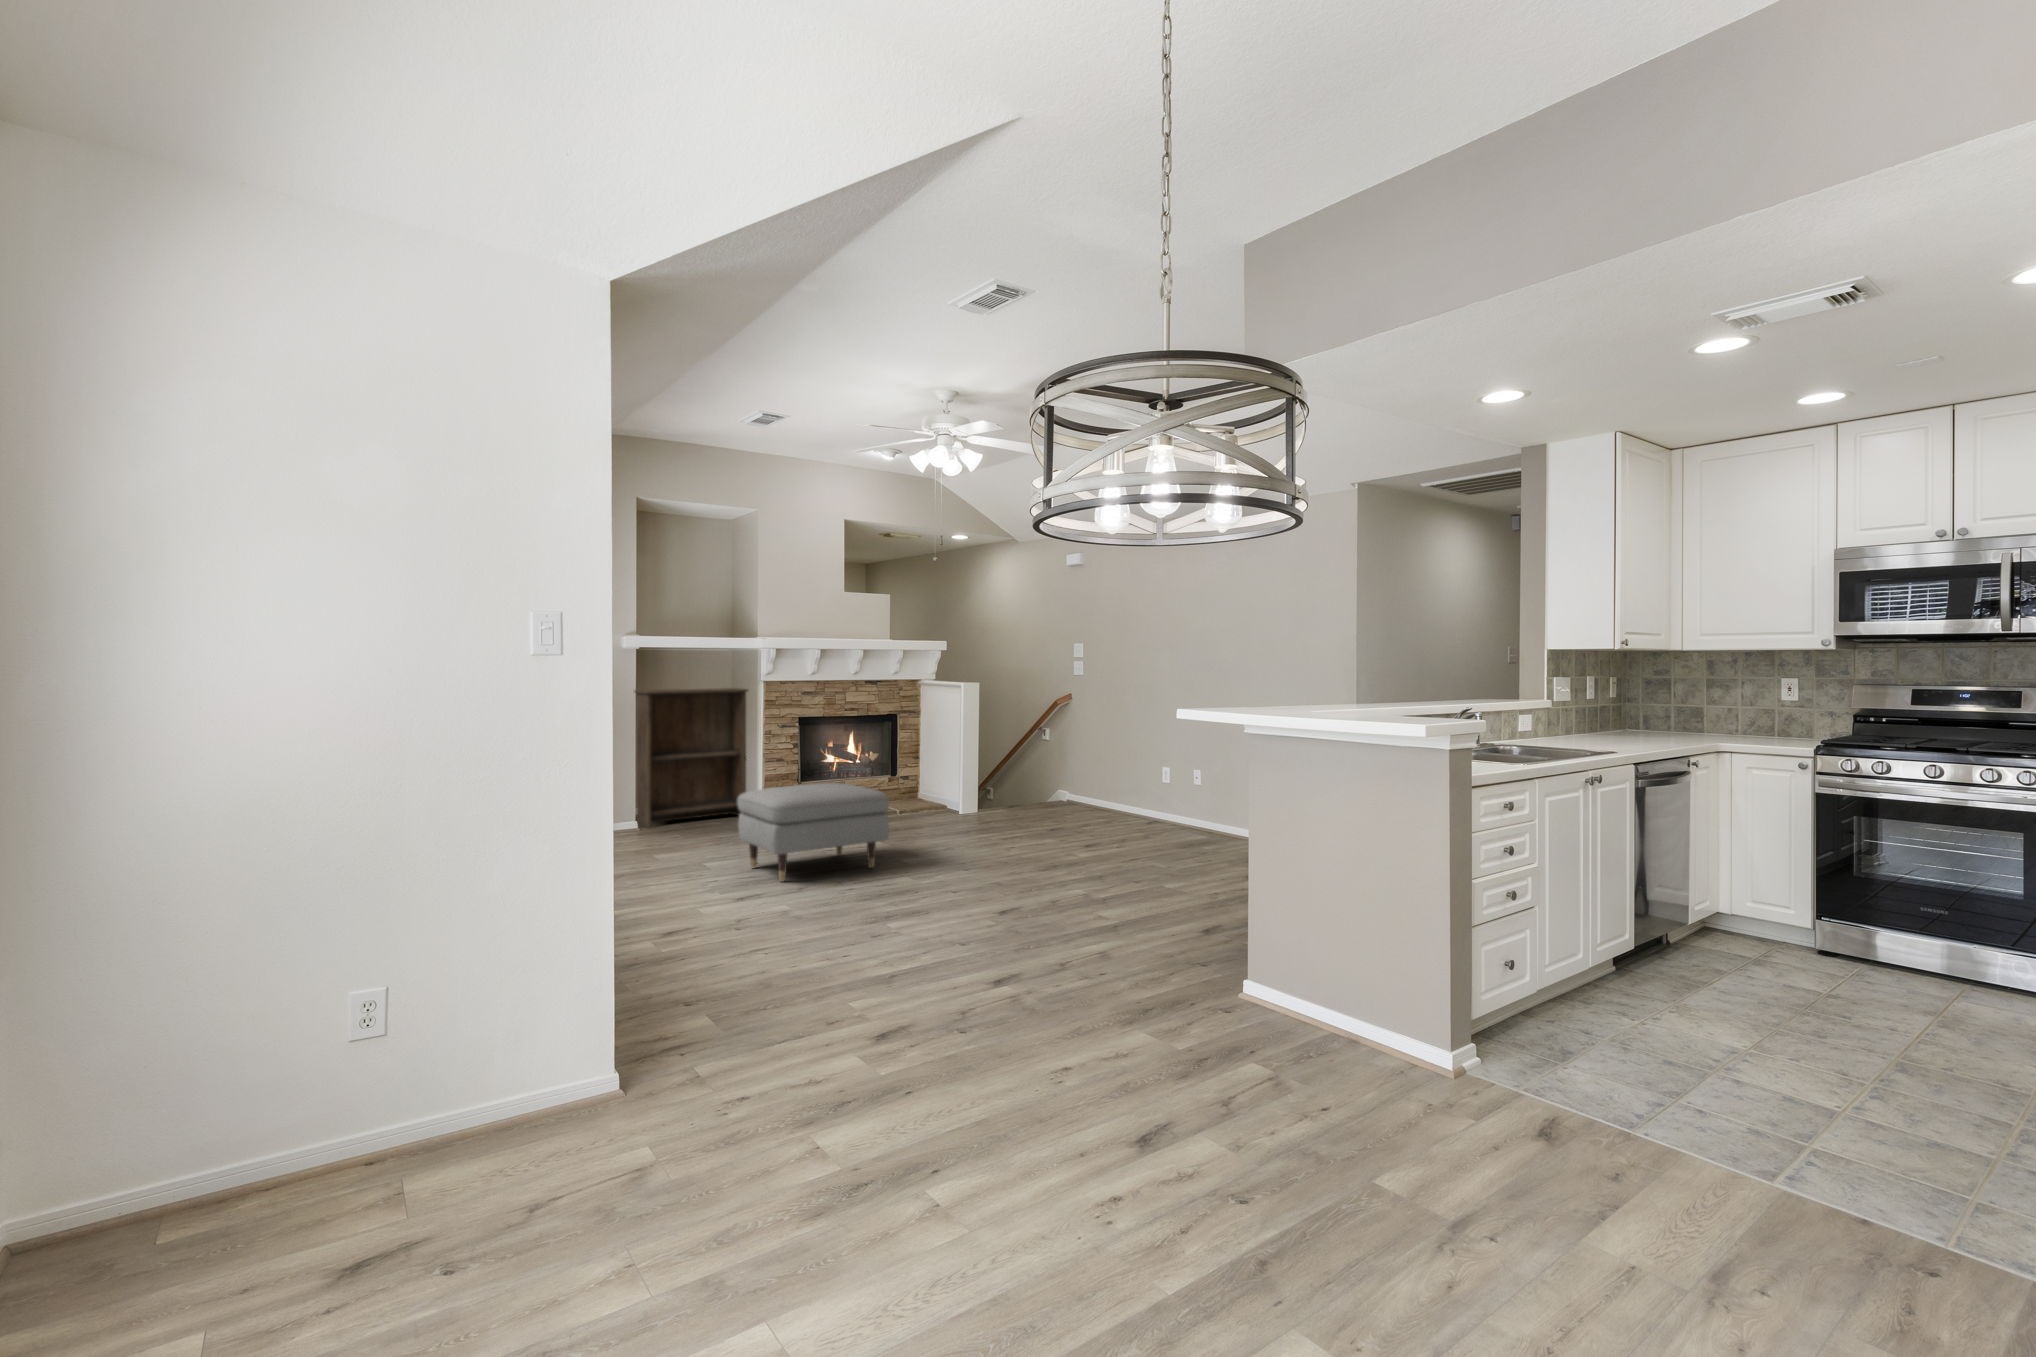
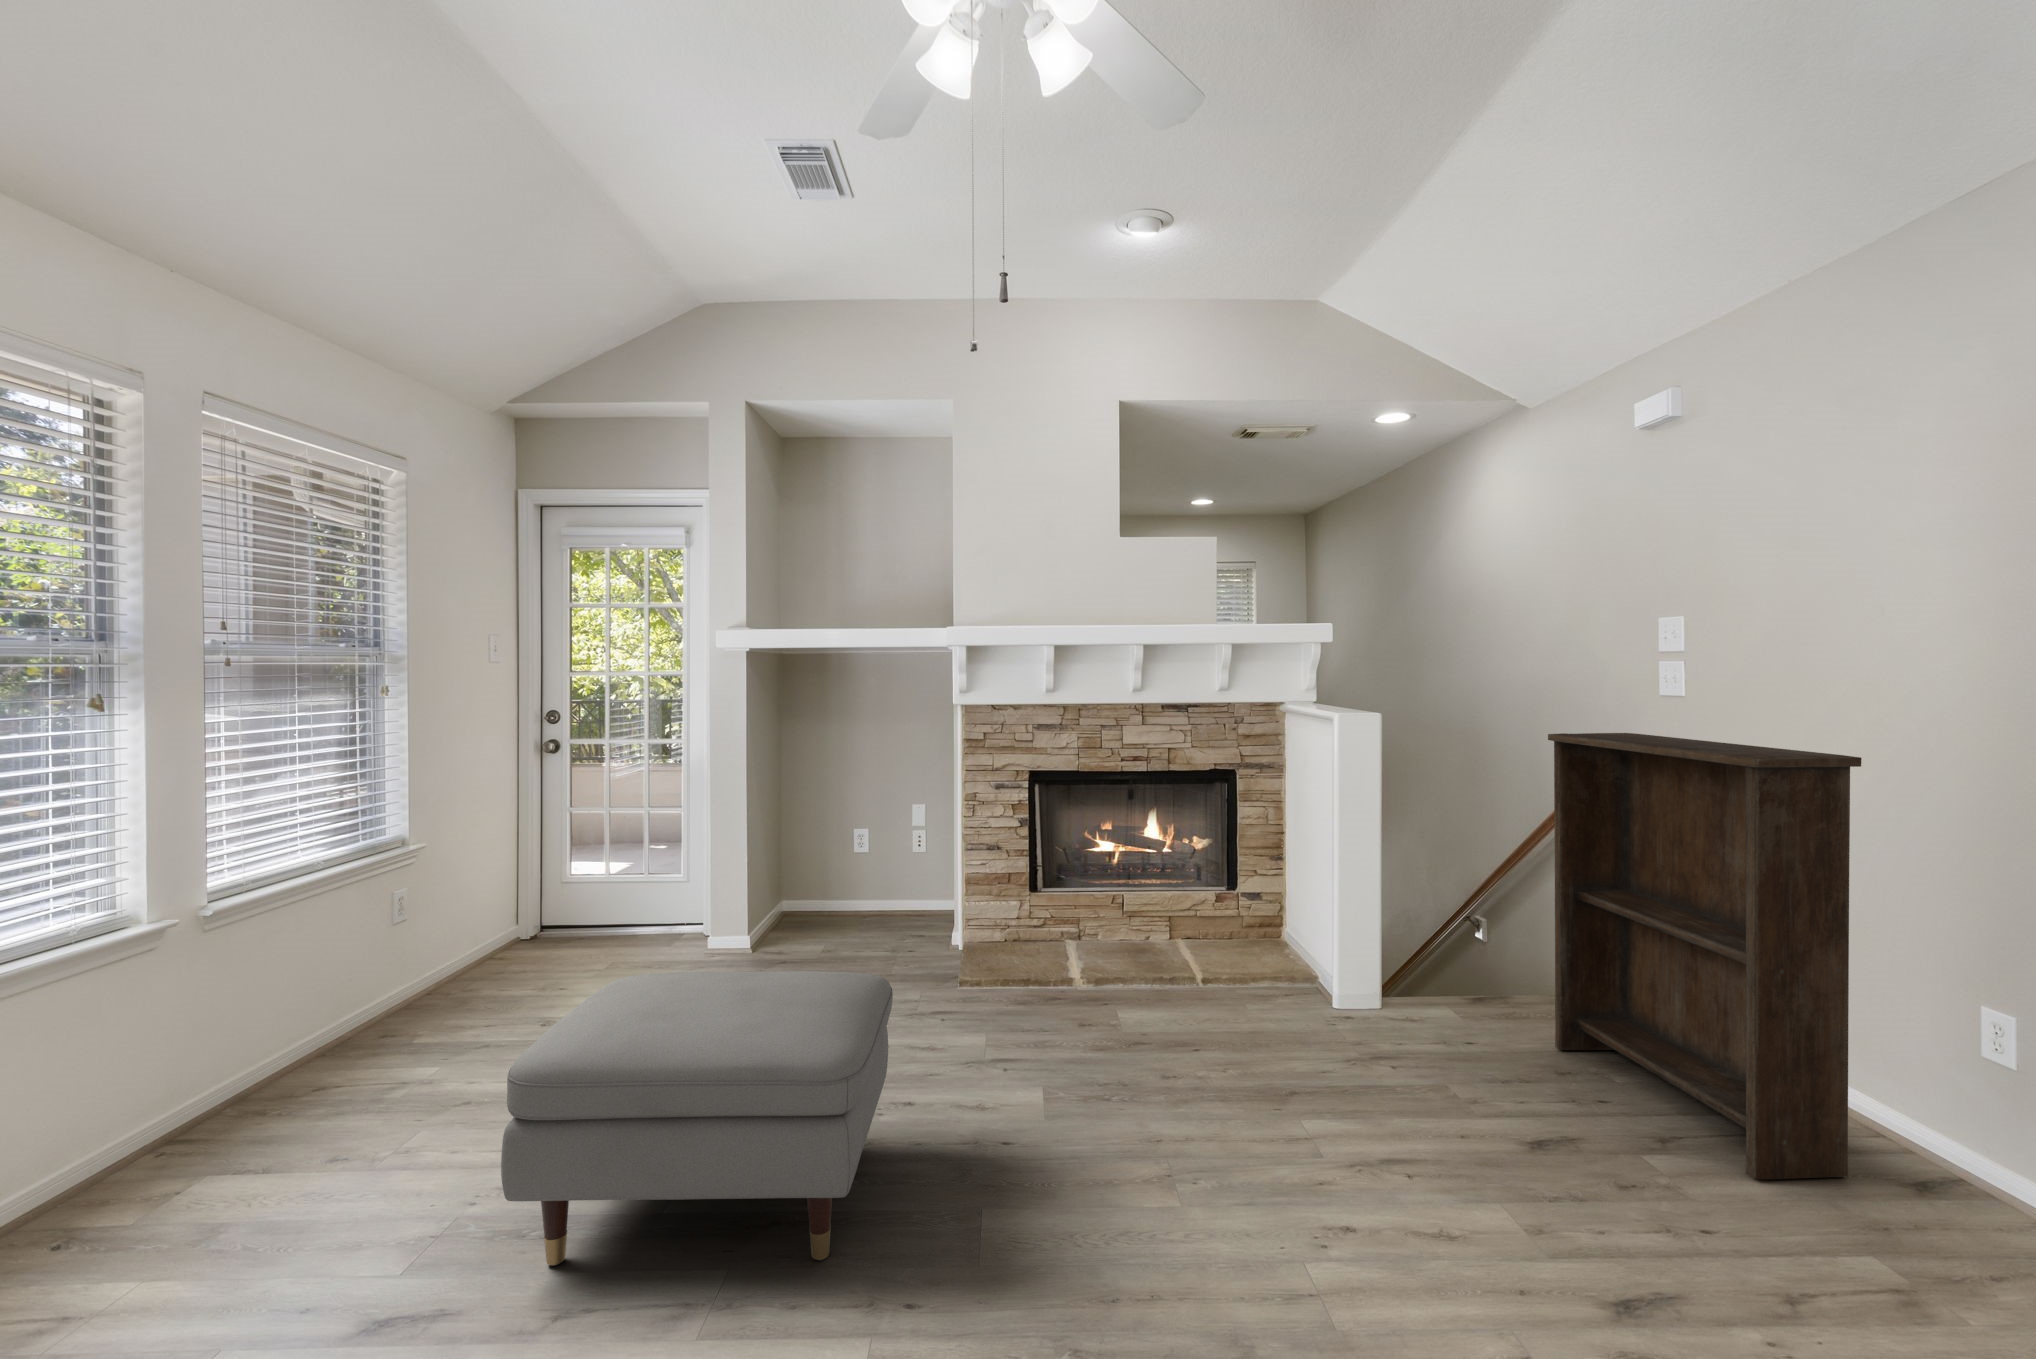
bookshelf: present [634,688,749,828] -> present [1548,733,1861,1179]

